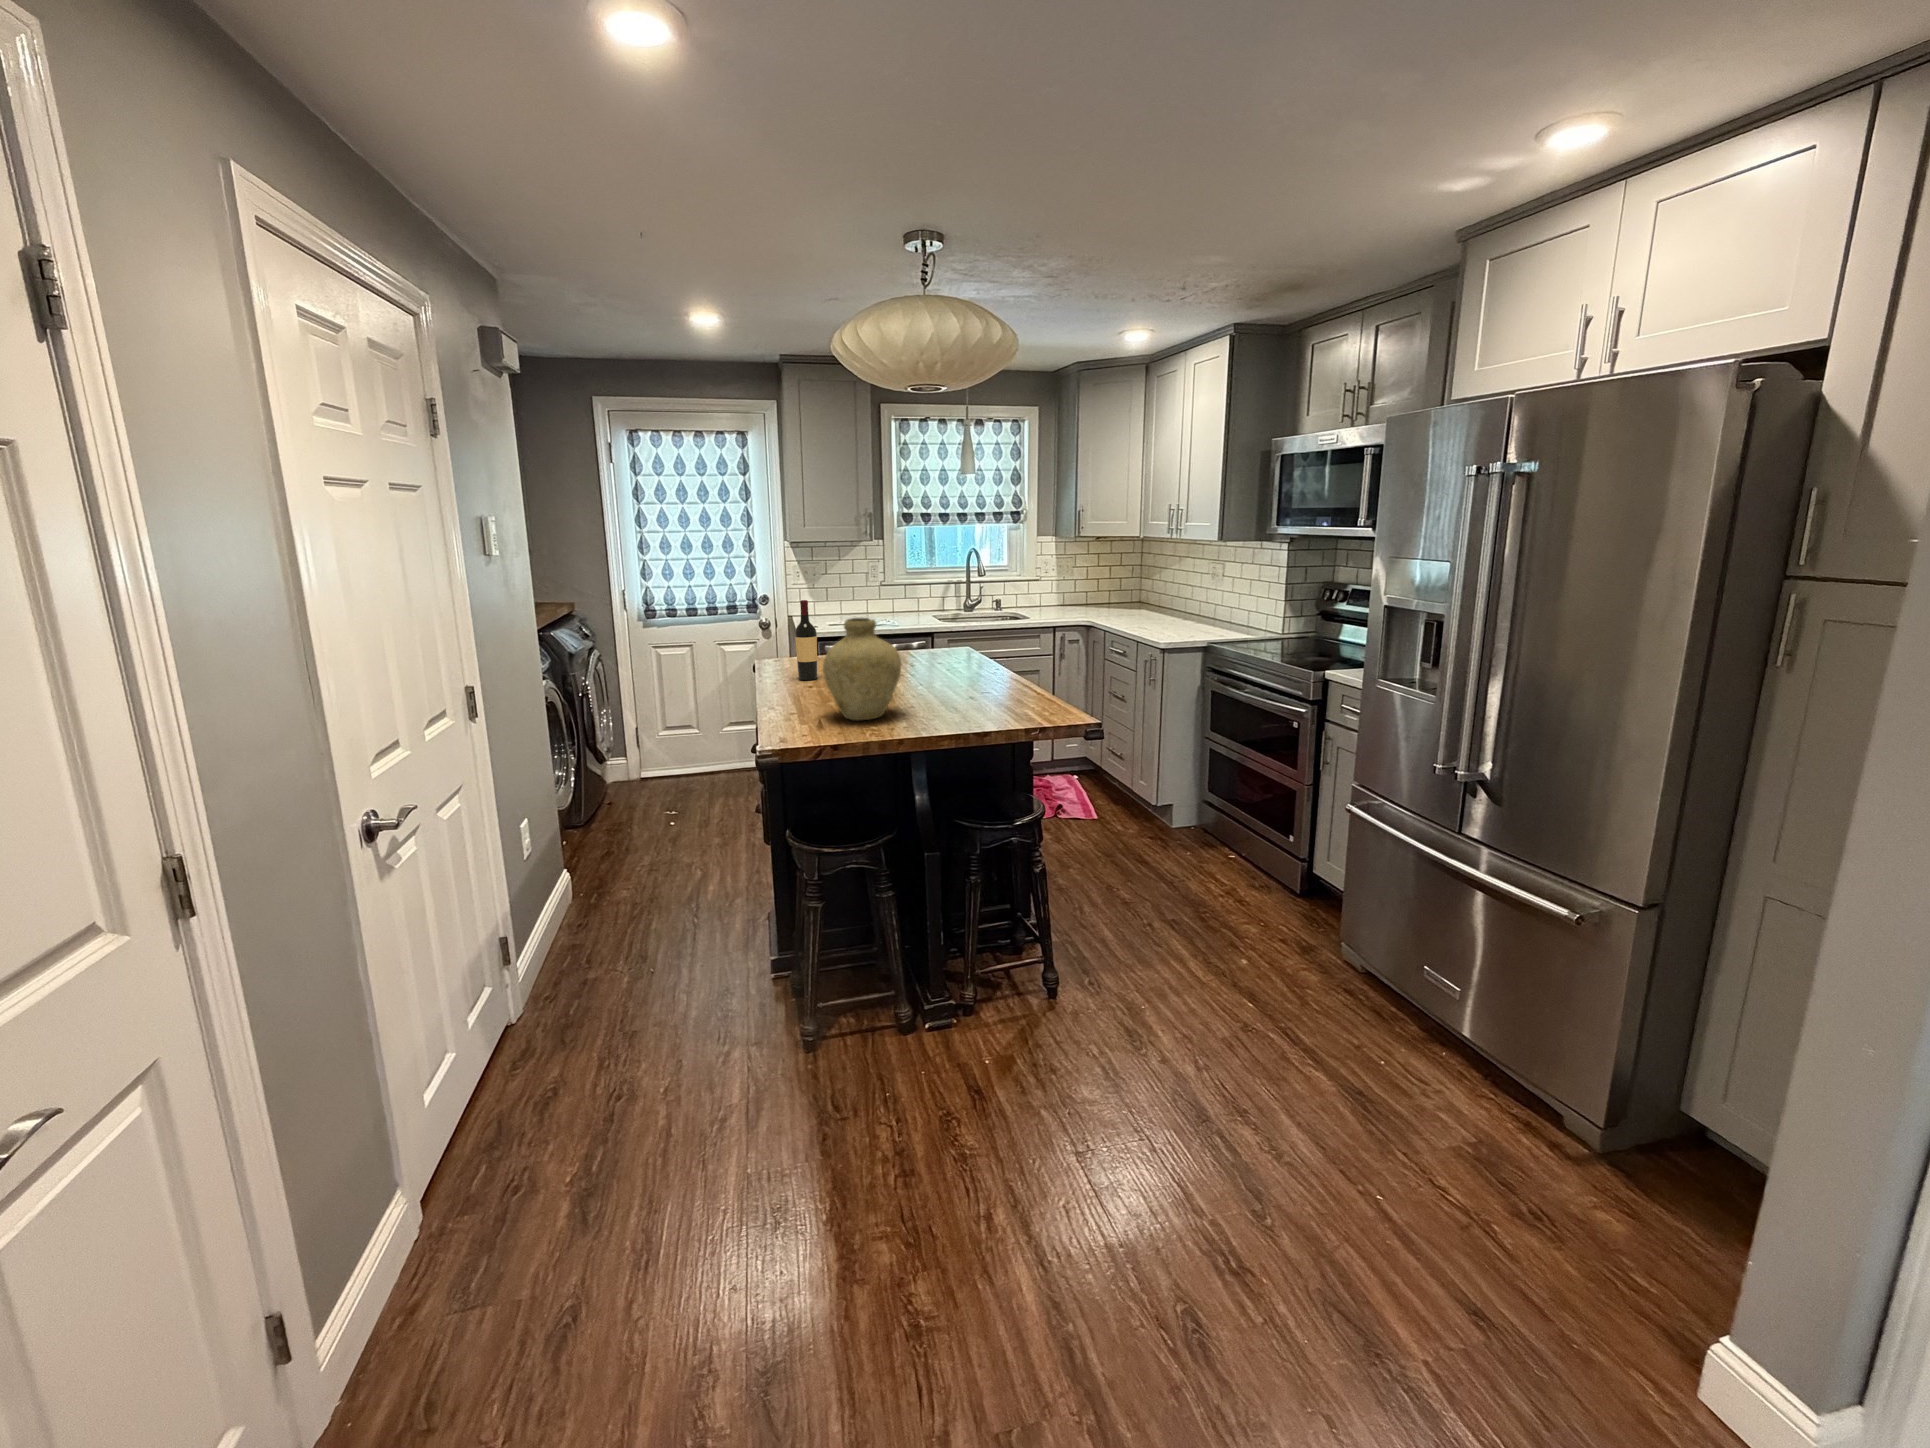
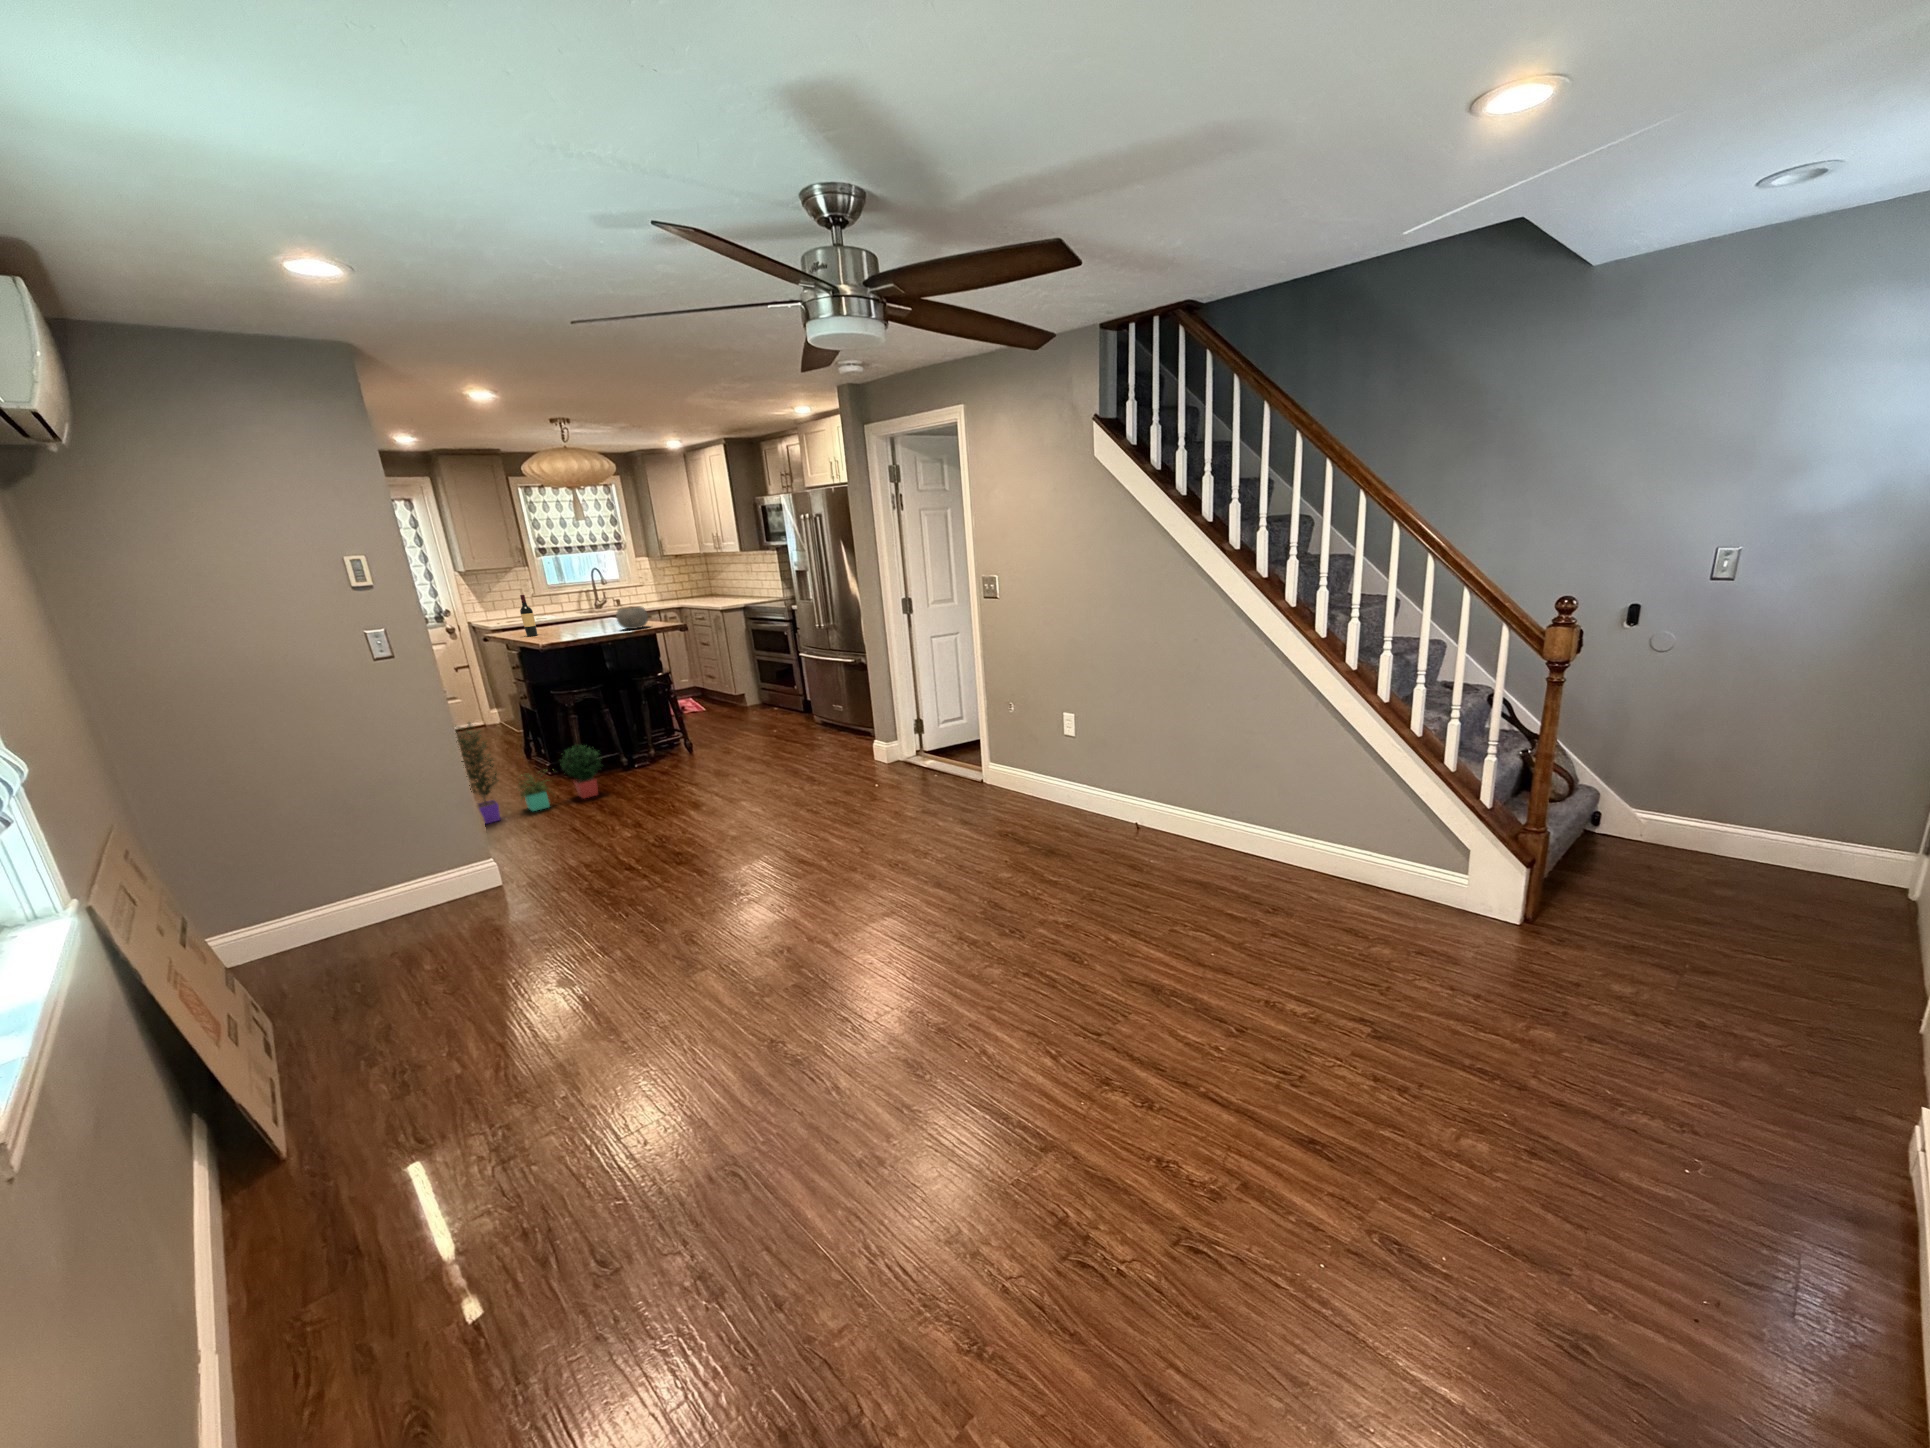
vase: present [823,618,901,720] -> none [557,593,595,638]
bowl: none [947,655,1013,707] -> present [616,607,648,629]
potted plant: none [408,965,802,1241] -> present [455,722,602,824]

